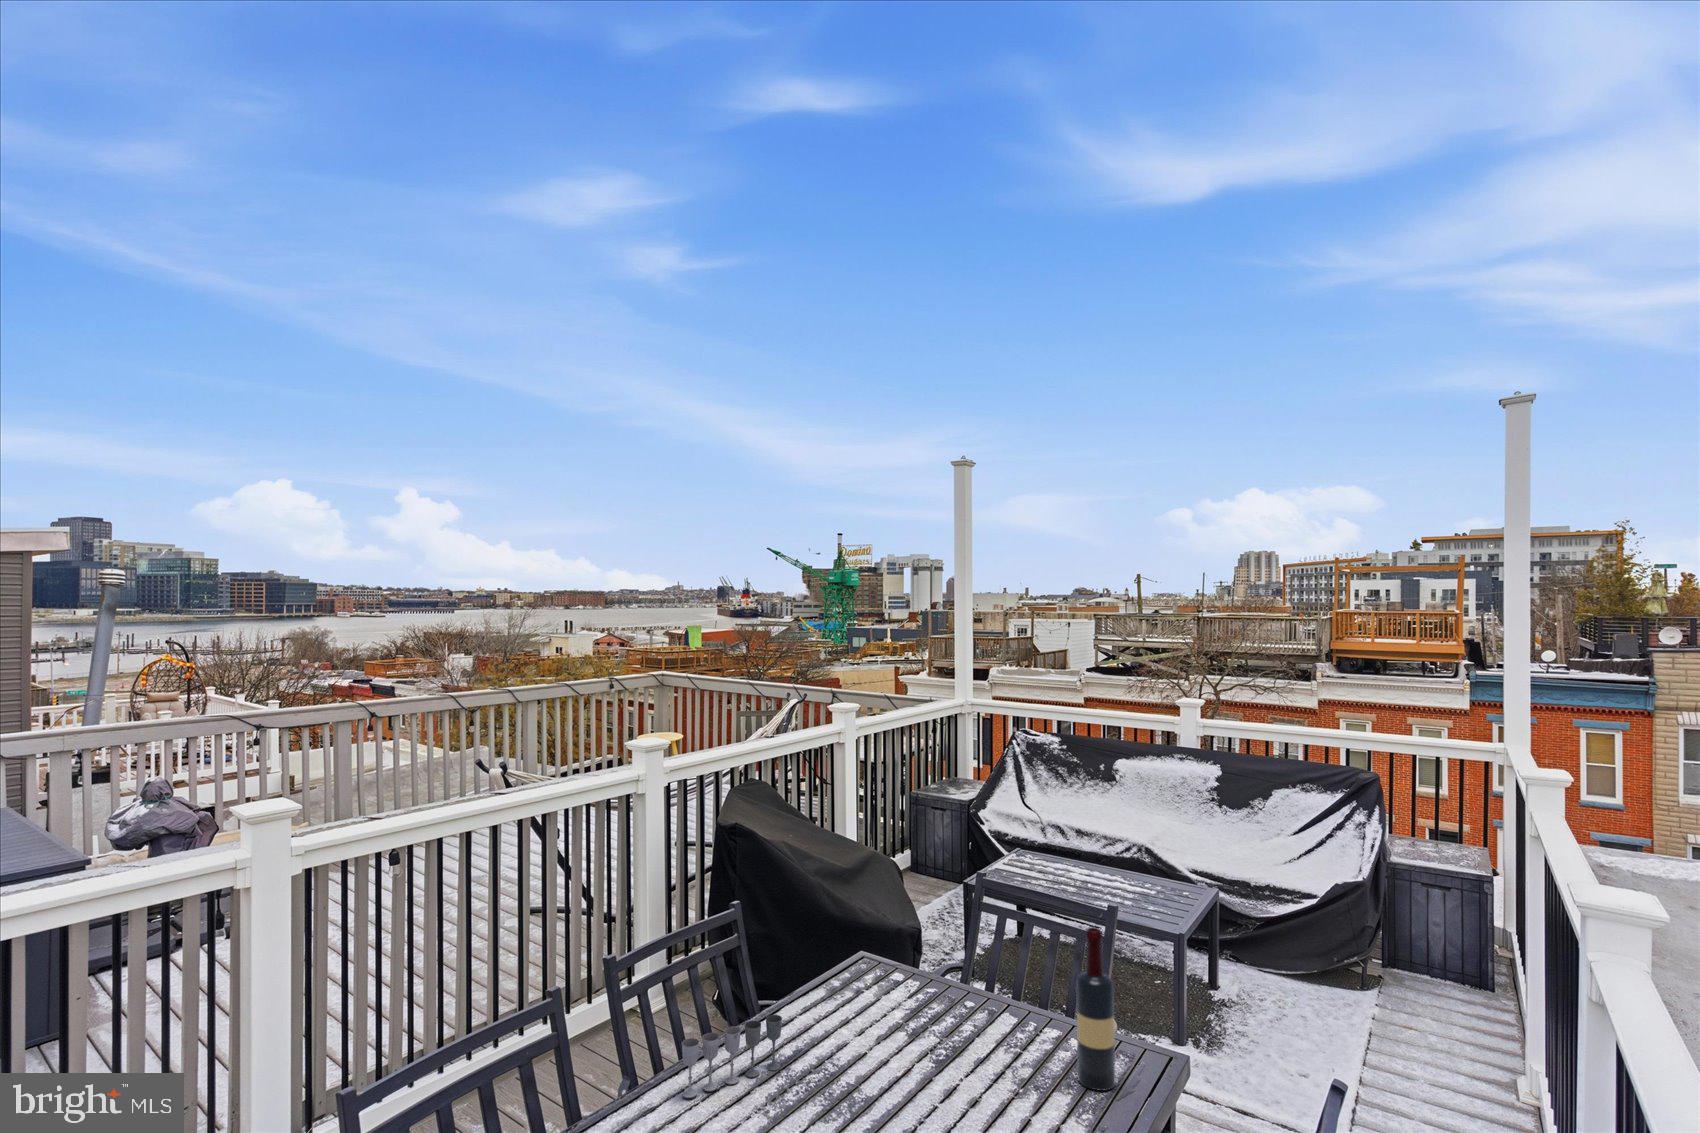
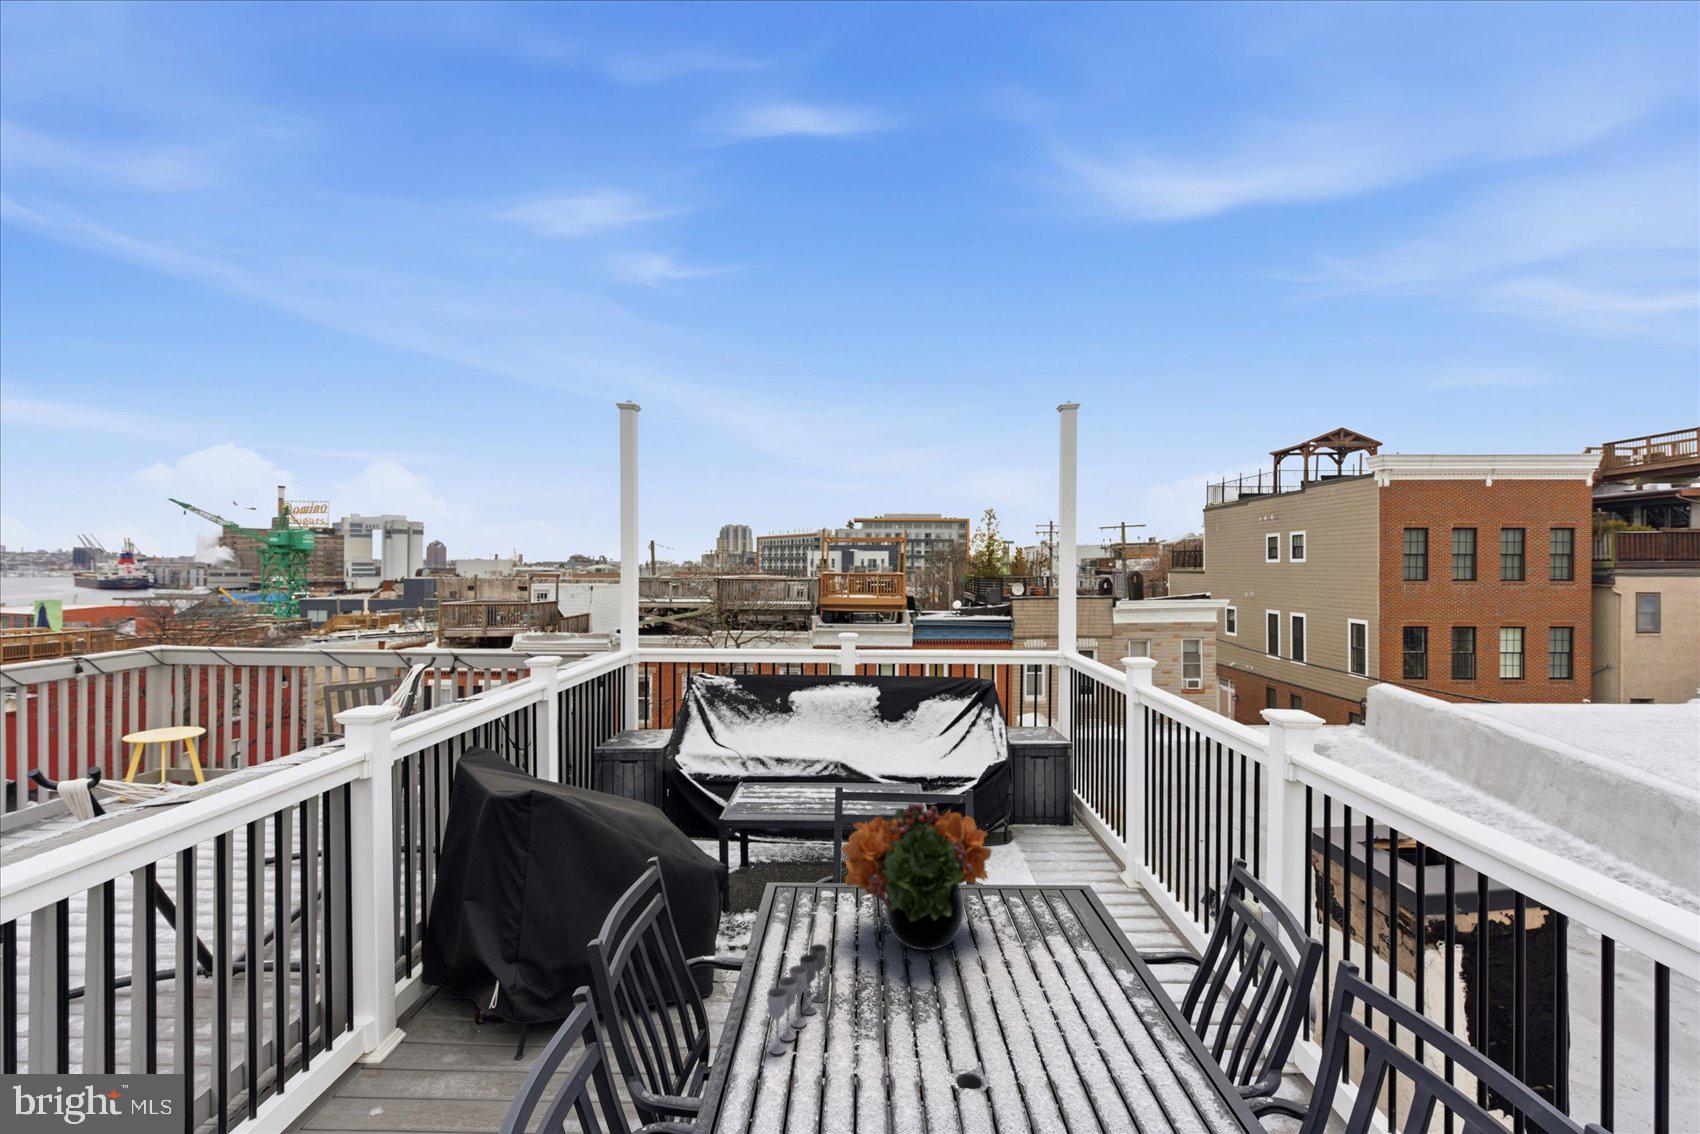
flower arrangement: none [844,902,1004,1062] -> present [841,803,992,950]
wine bottle: present [1076,927,1115,1091] -> none [1042,793,1075,927]

